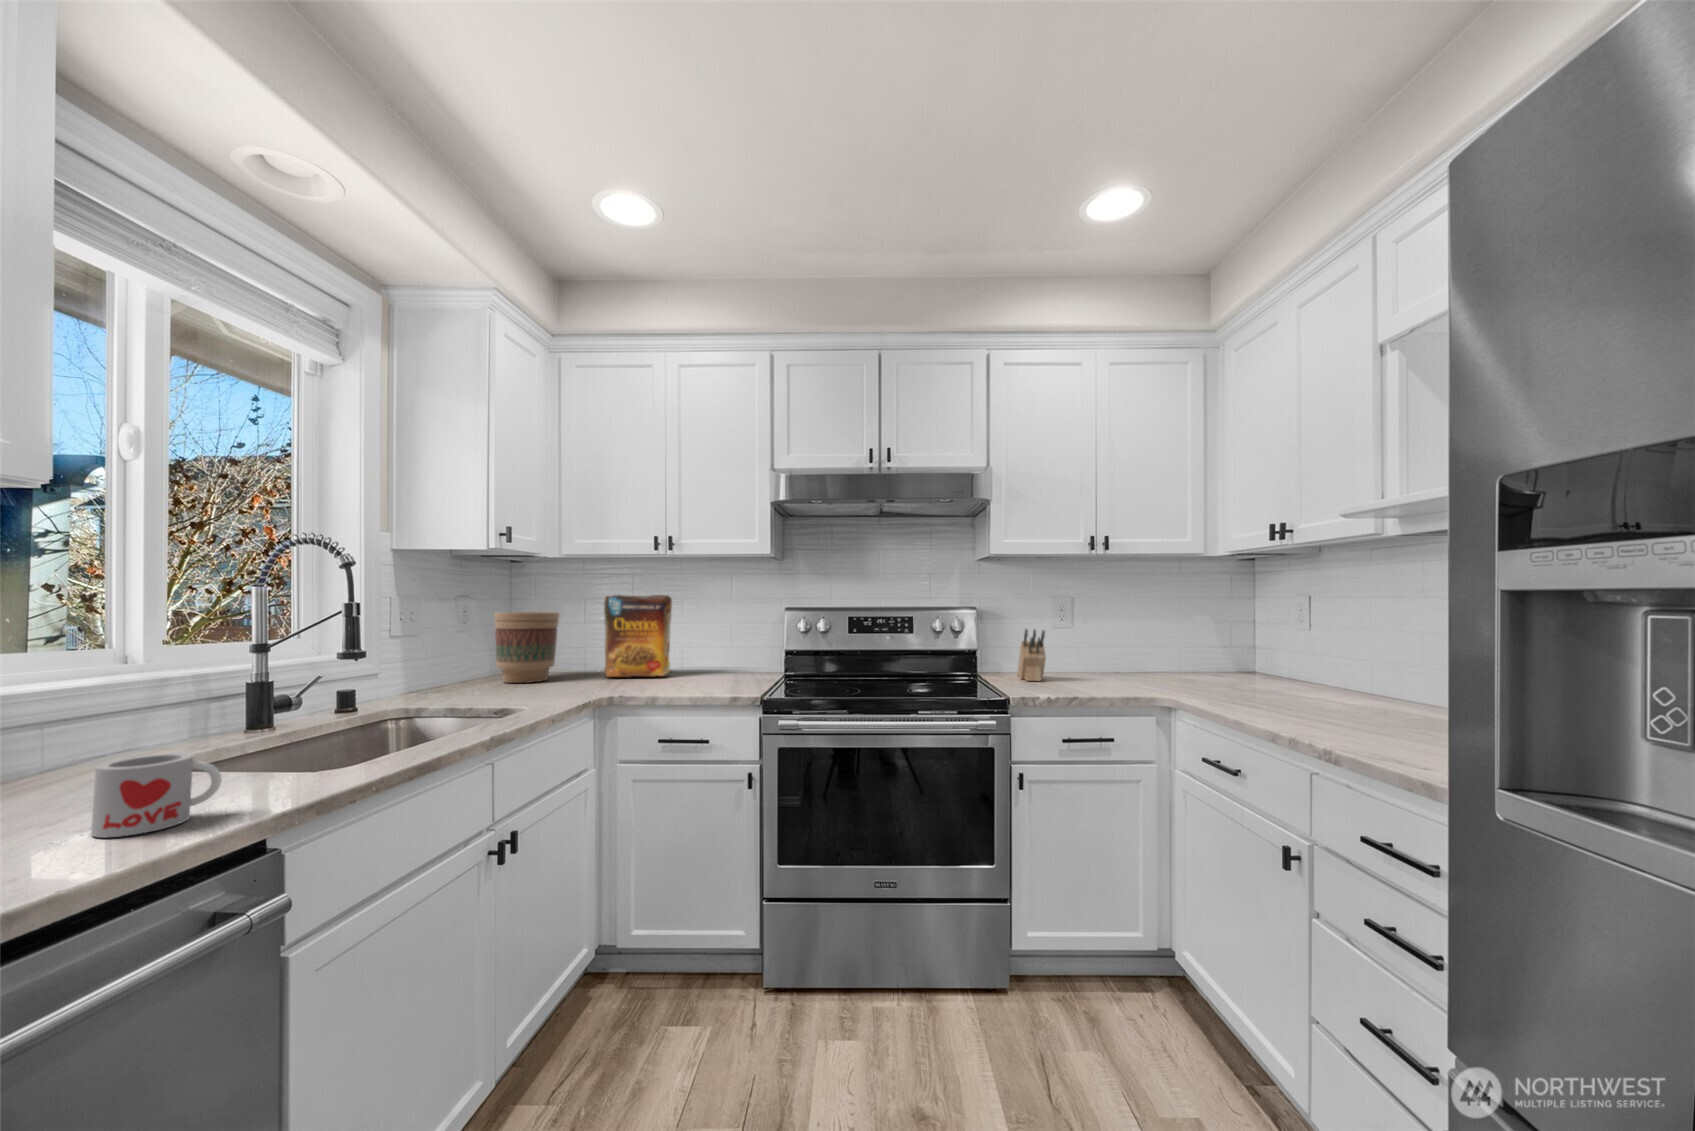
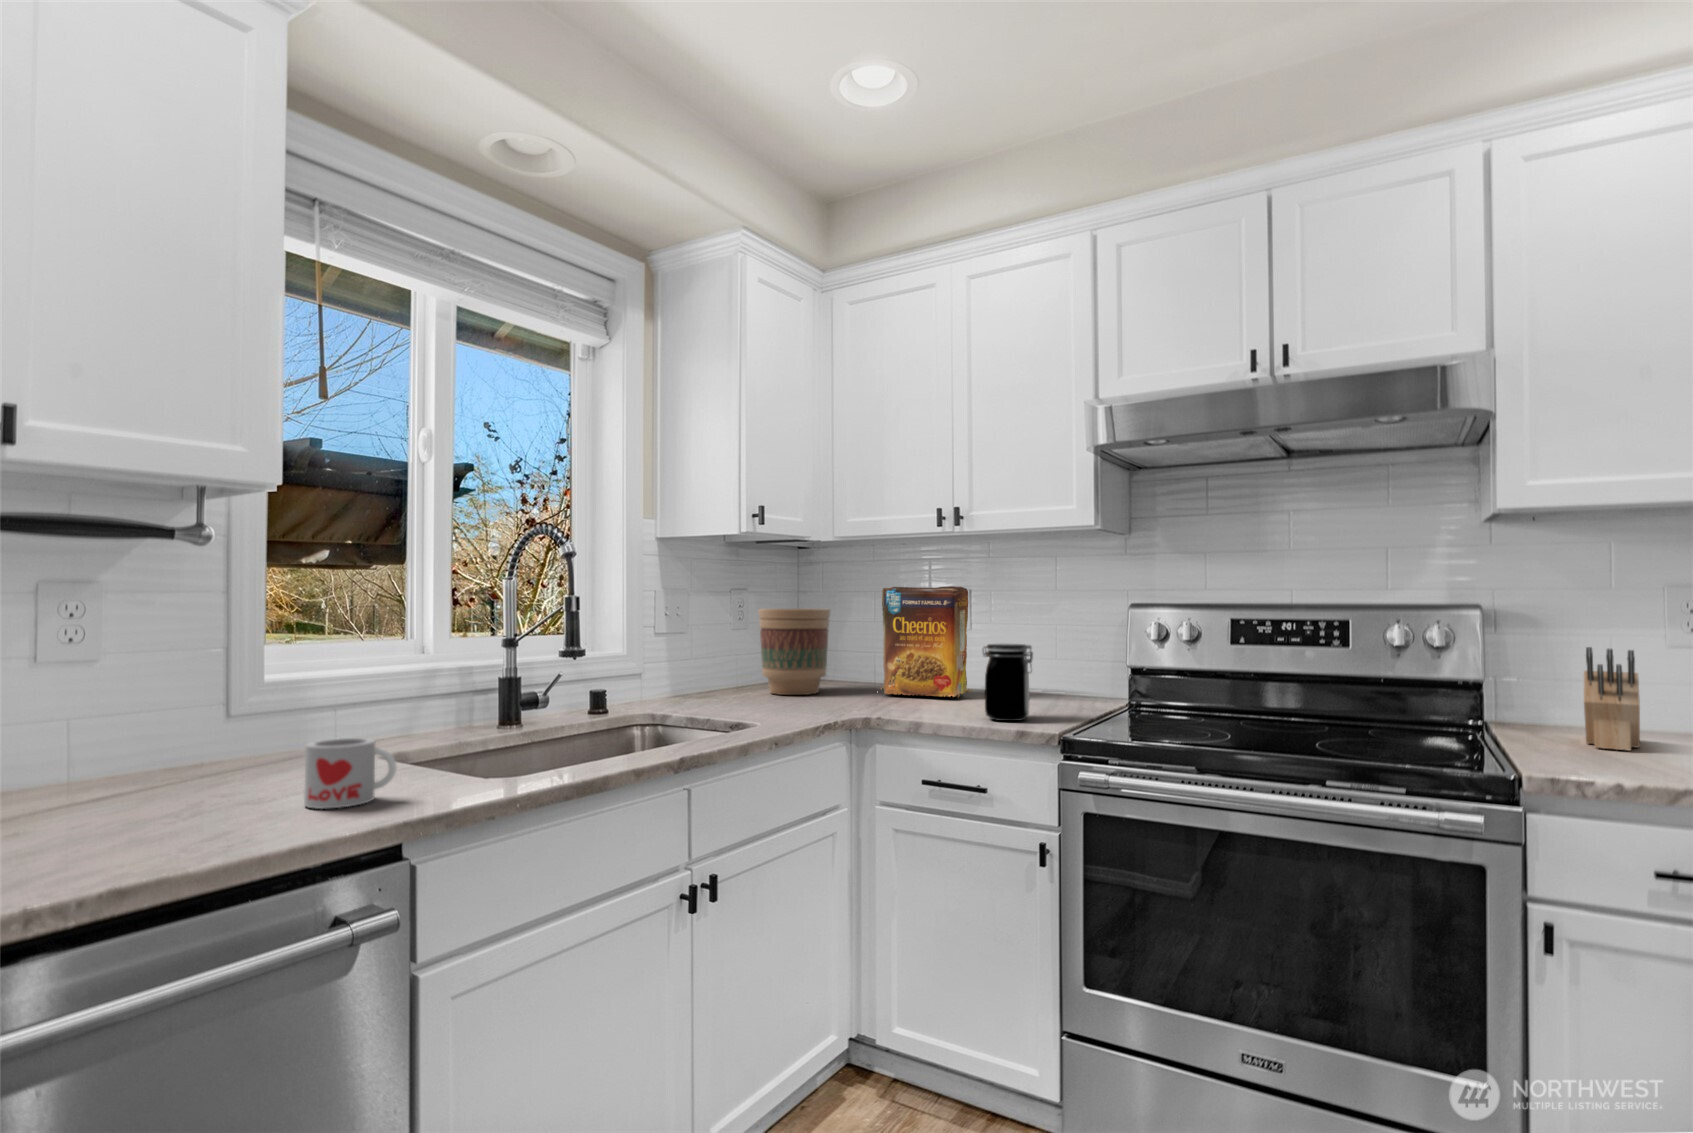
jar: none [698,636,736,690] -> present [983,644,1033,721]

